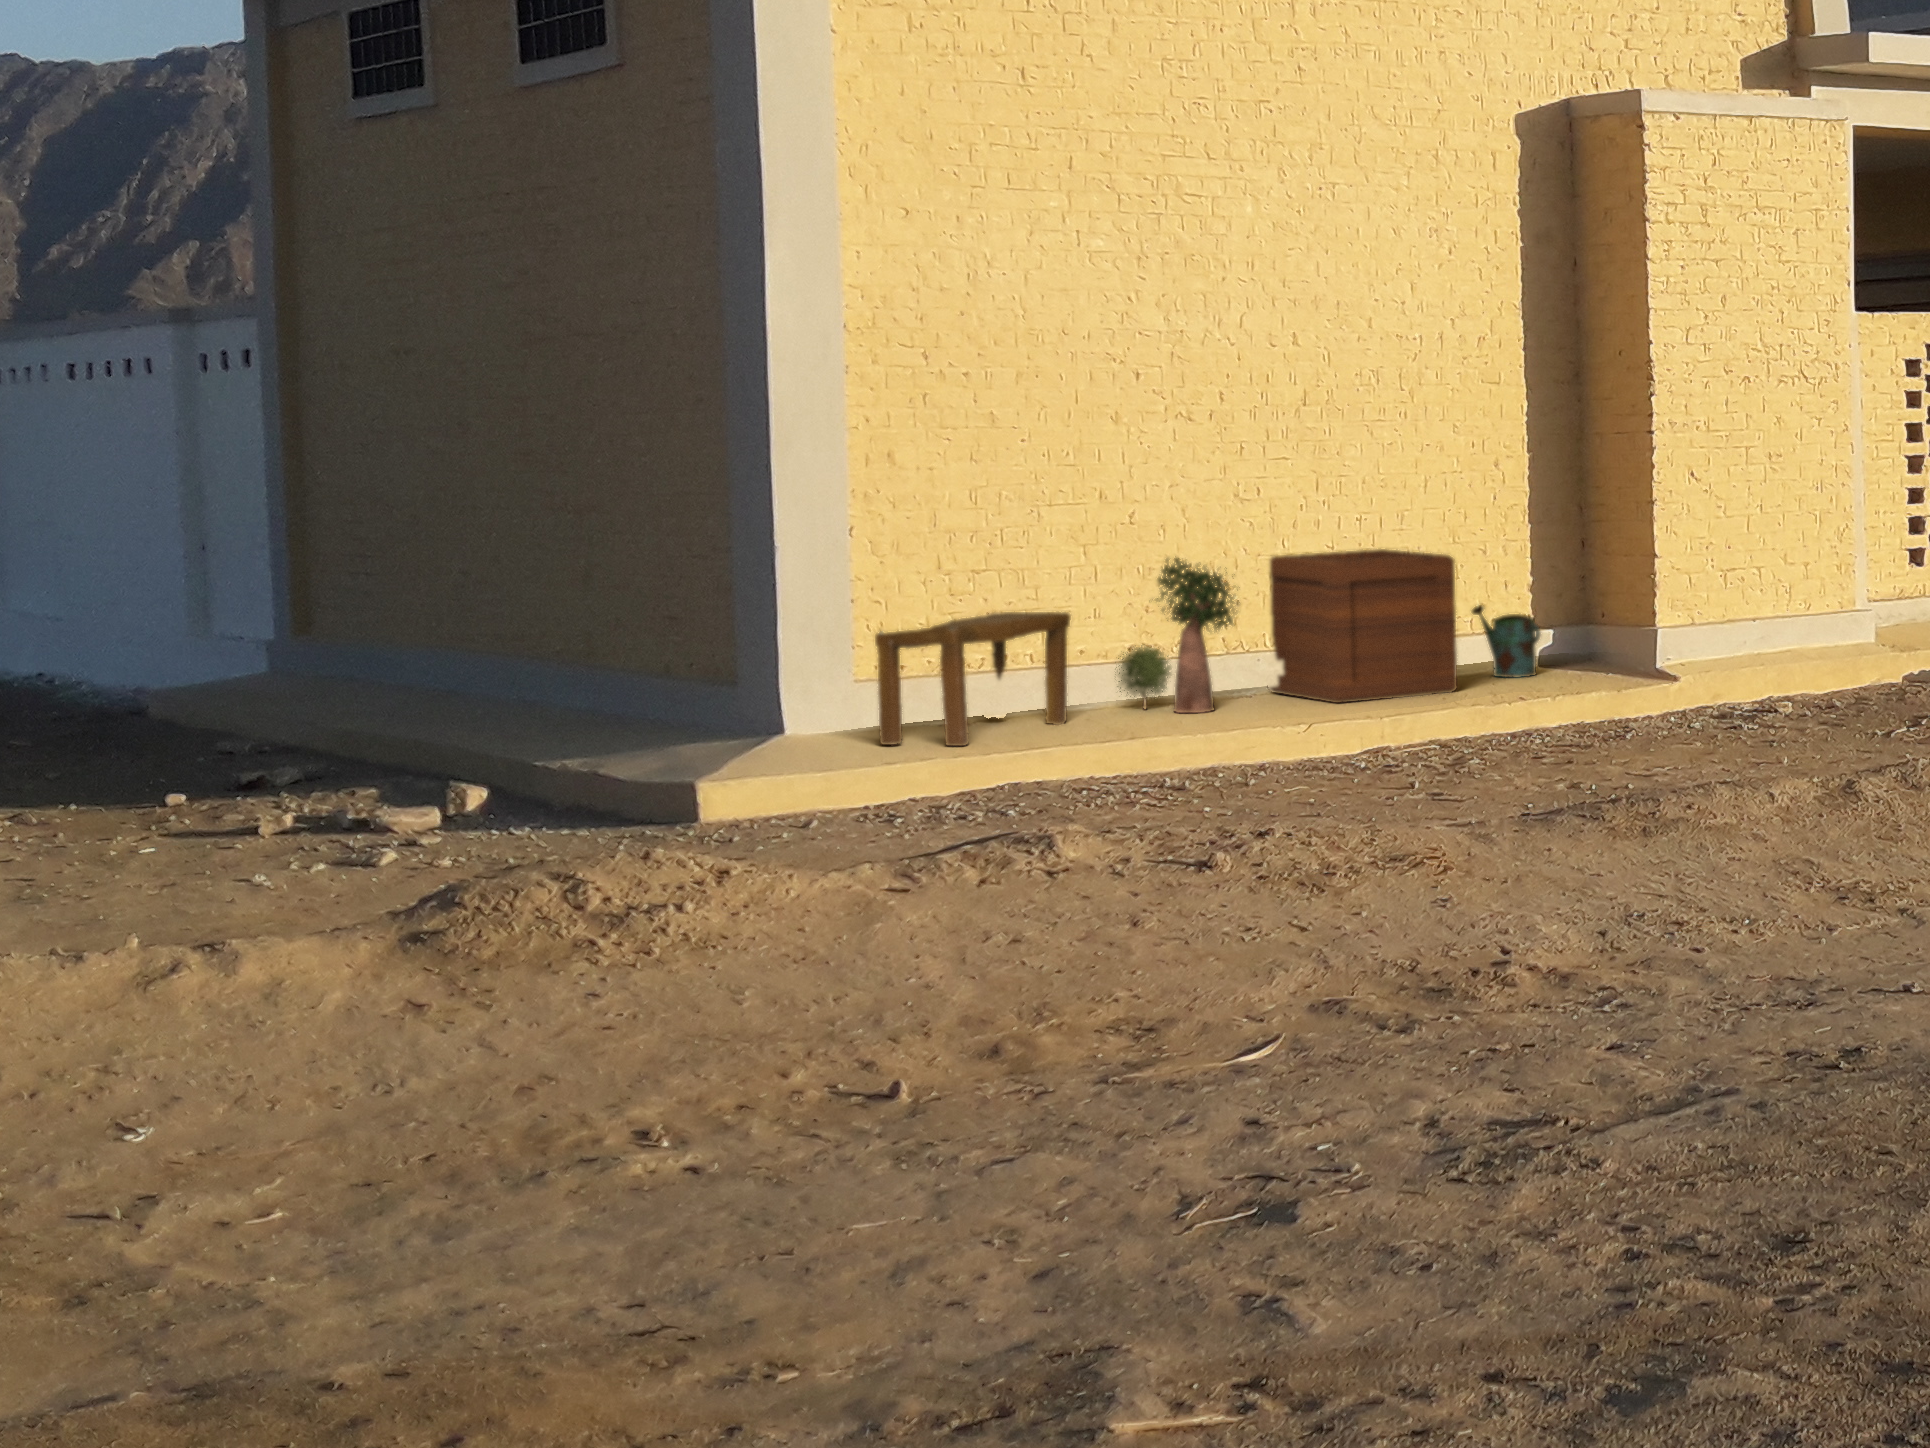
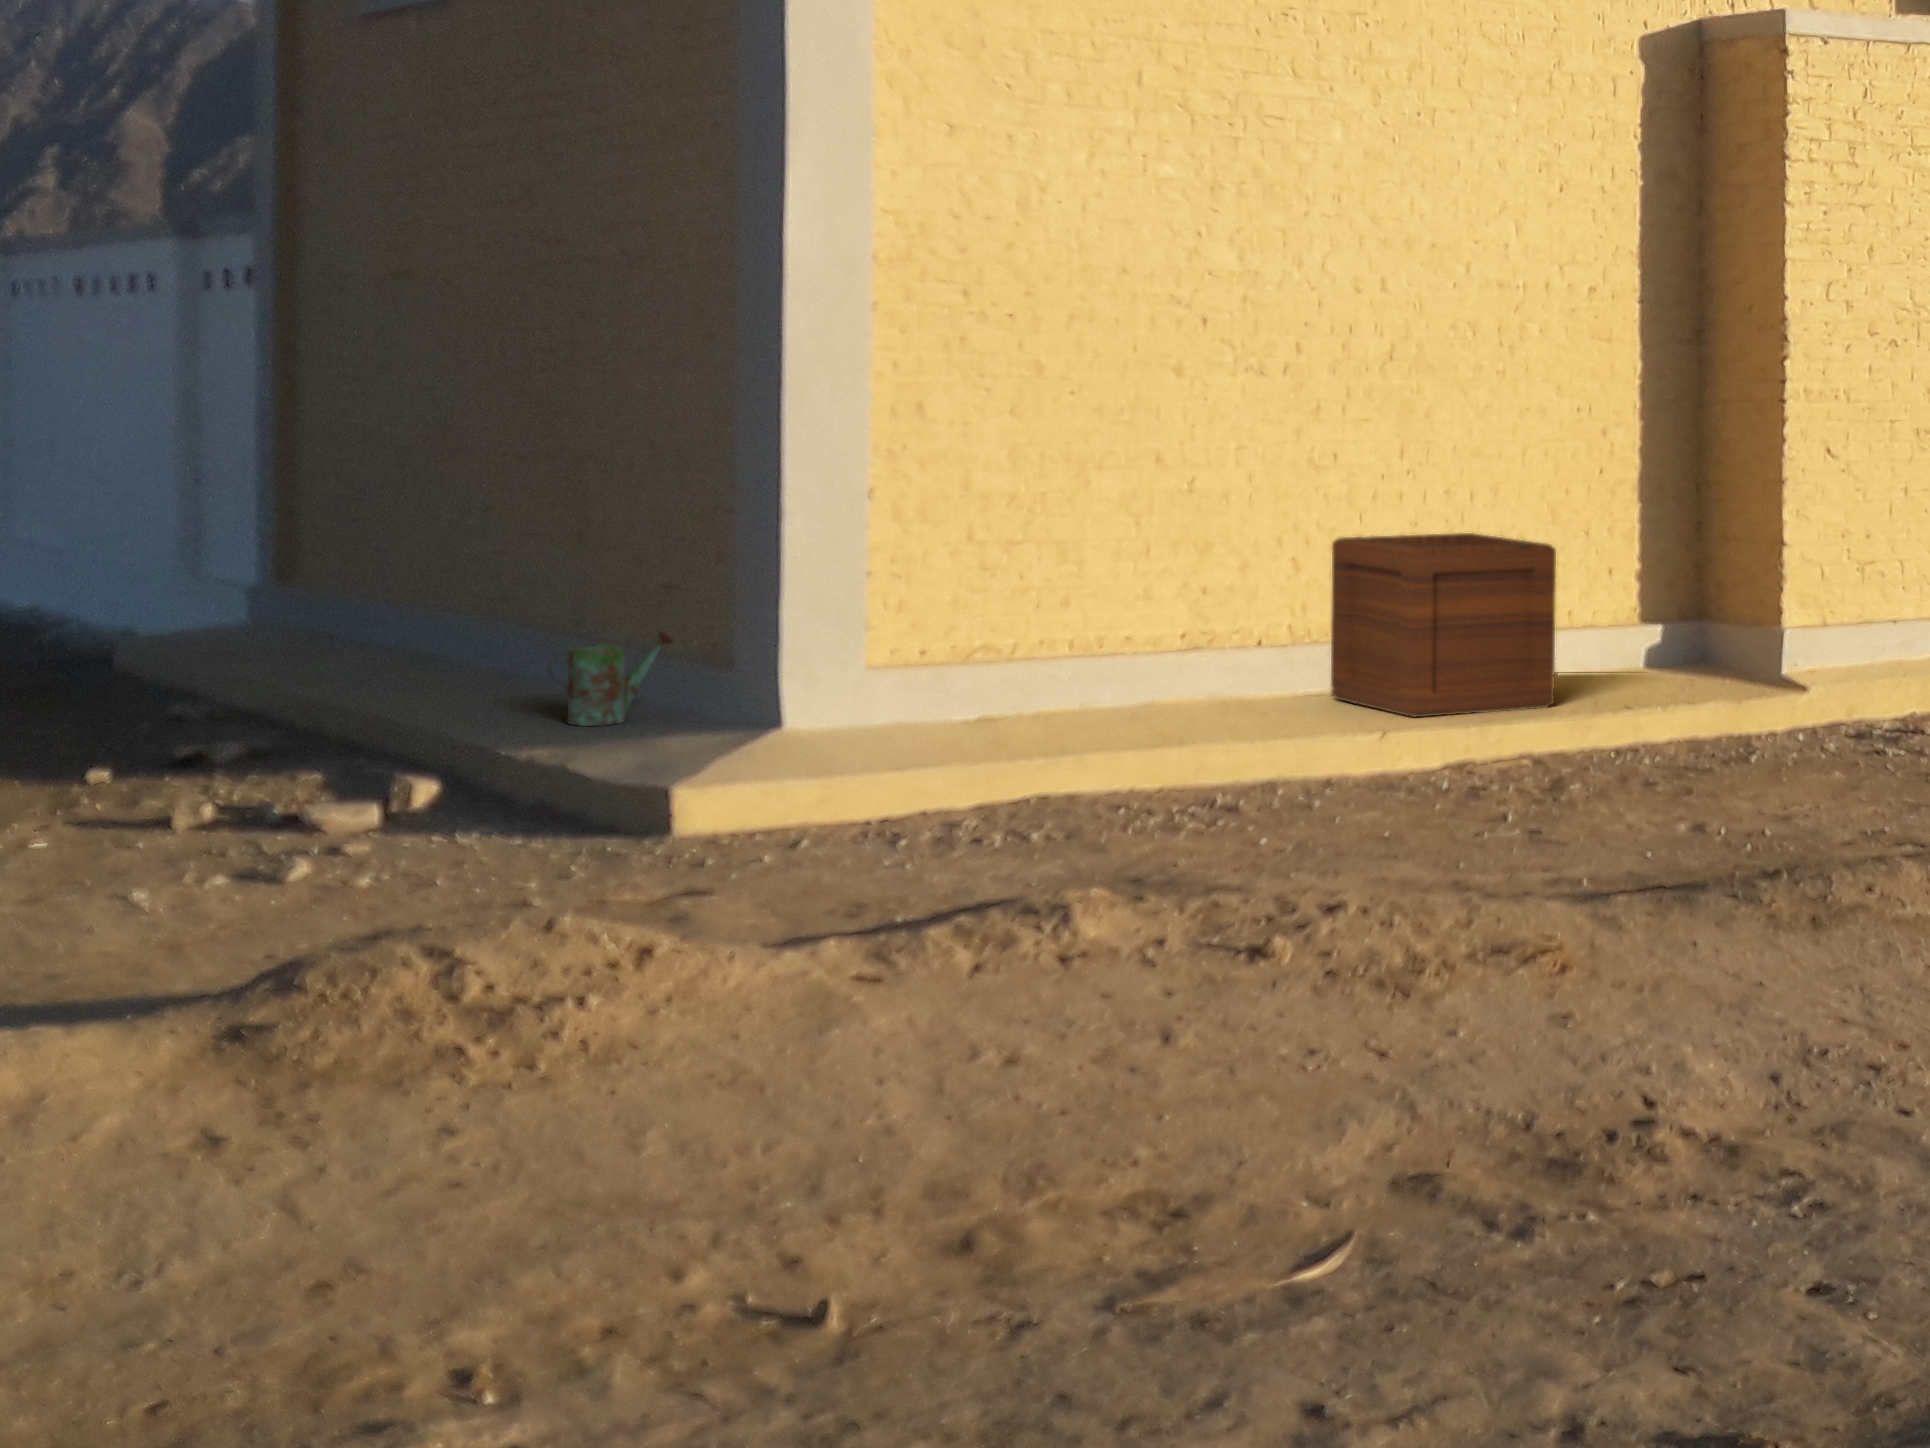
potted plant: present [1115,558,1240,713] -> none [1148,536,1304,724]
watering can: present [1472,605,1540,678] -> present [549,632,673,726]
bench: present [875,612,1071,746] -> none [872,596,1105,760]

